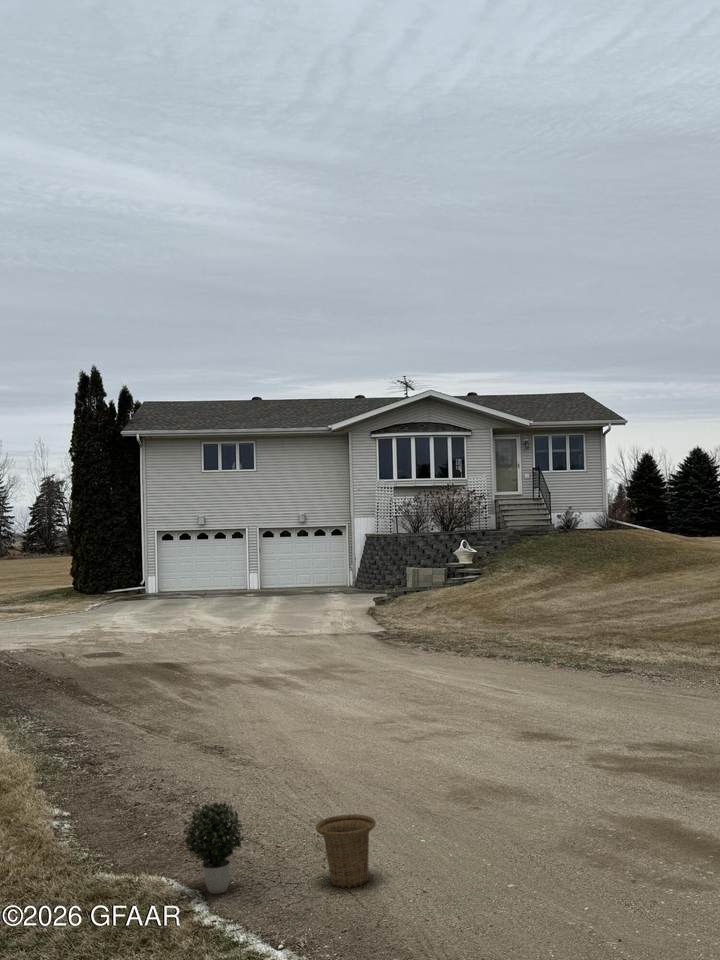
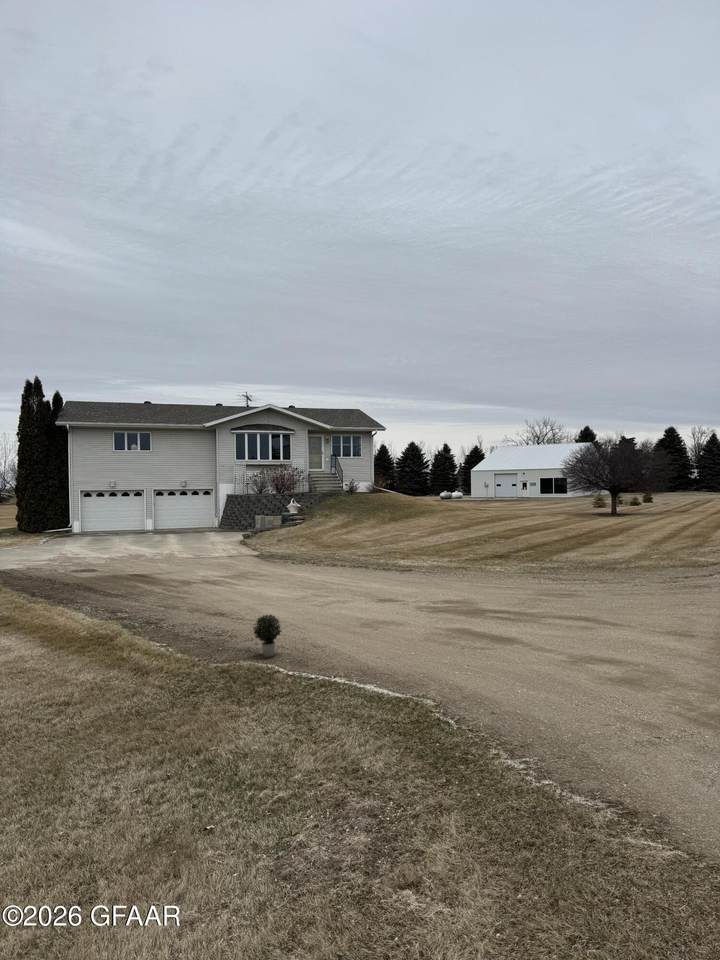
basket: present [316,814,376,888] -> none [315,619,343,651]

